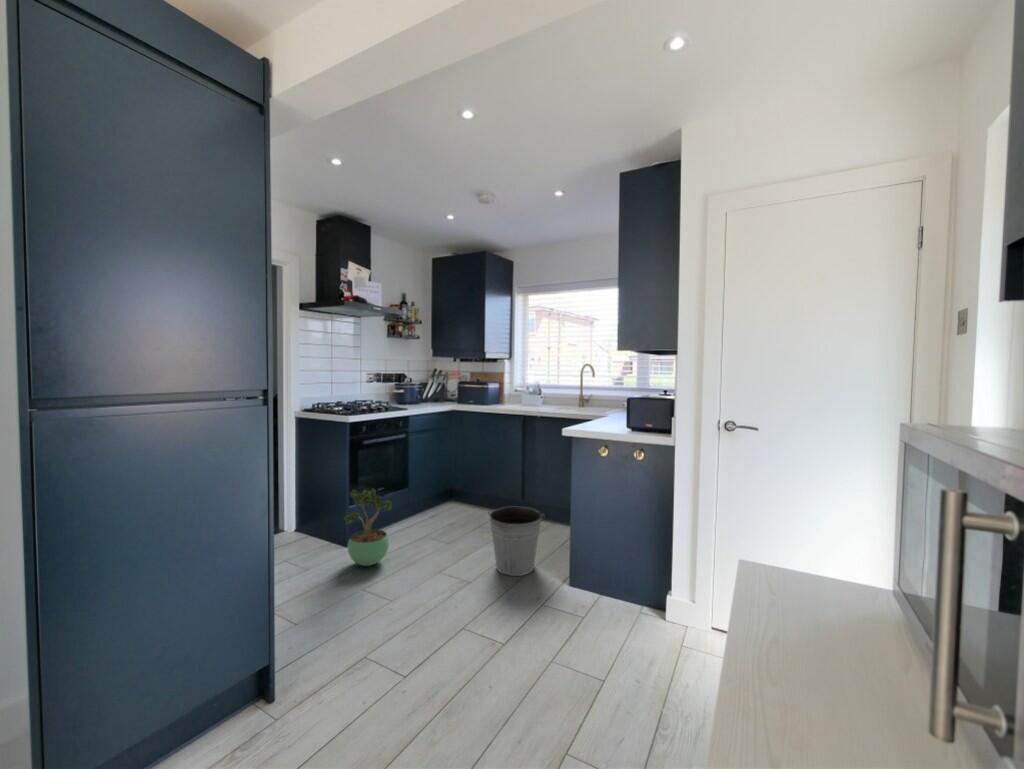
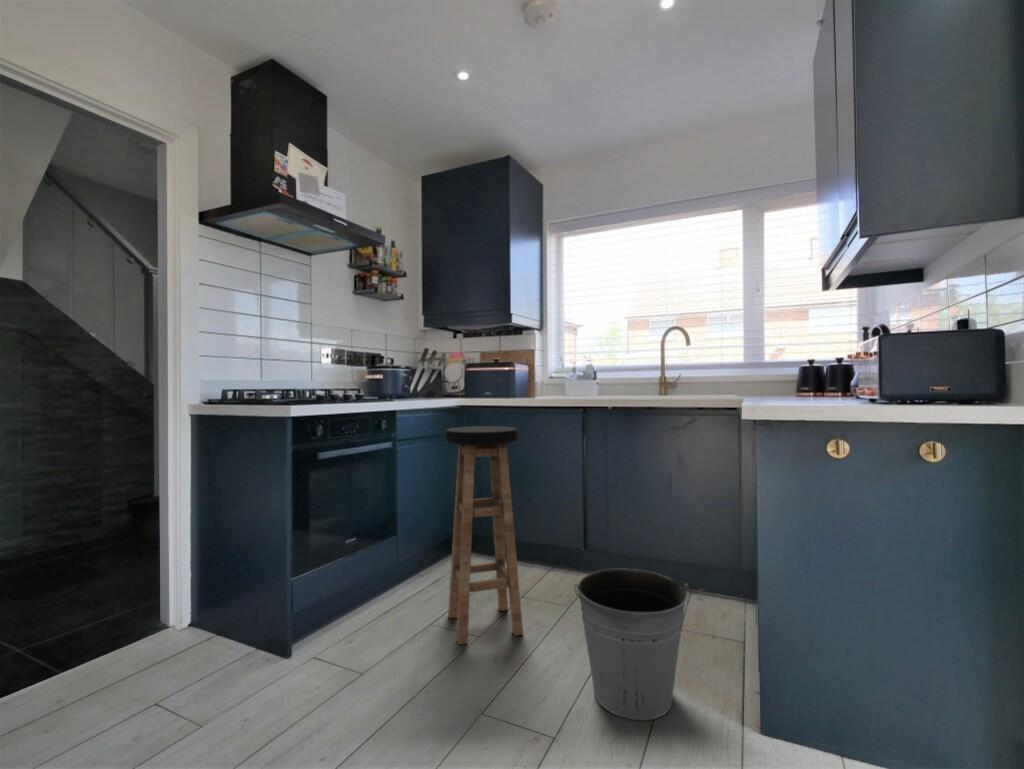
bar stool: none [432,427,473,545] -> present [445,426,523,645]
potted plant: present [344,488,392,566] -> none [276,544,382,712]

